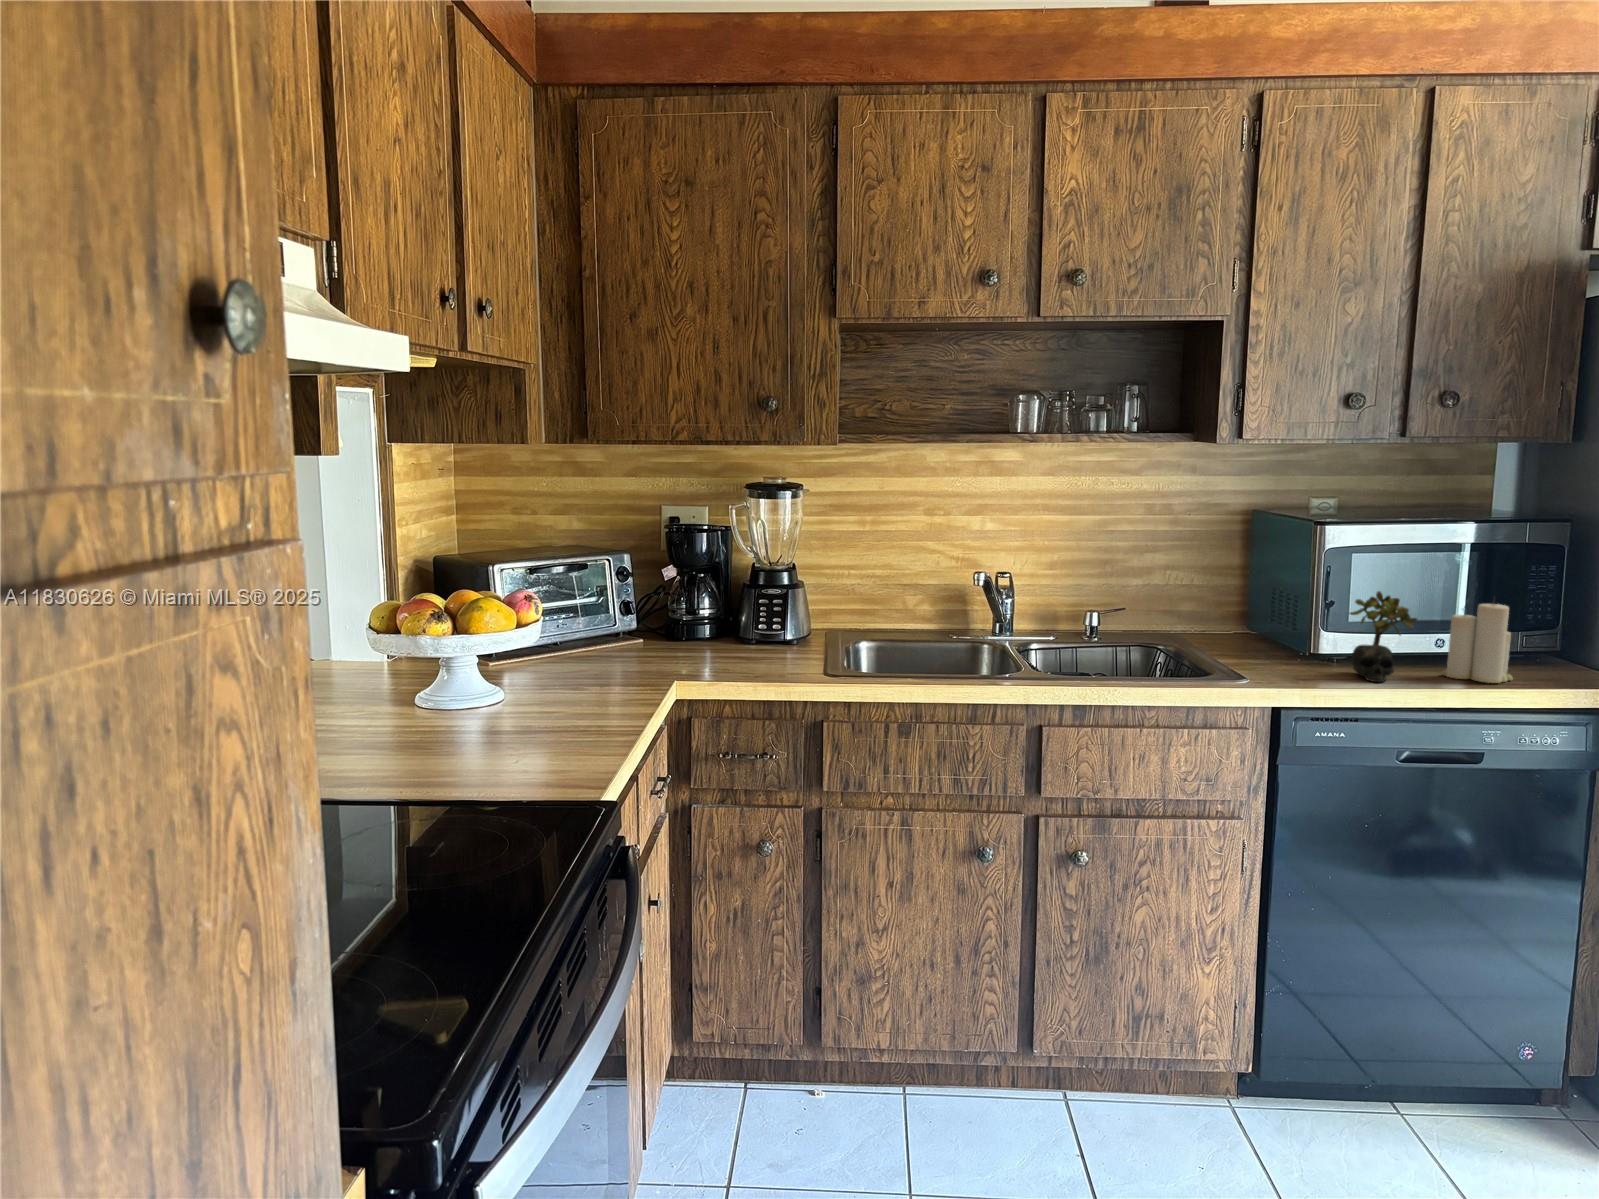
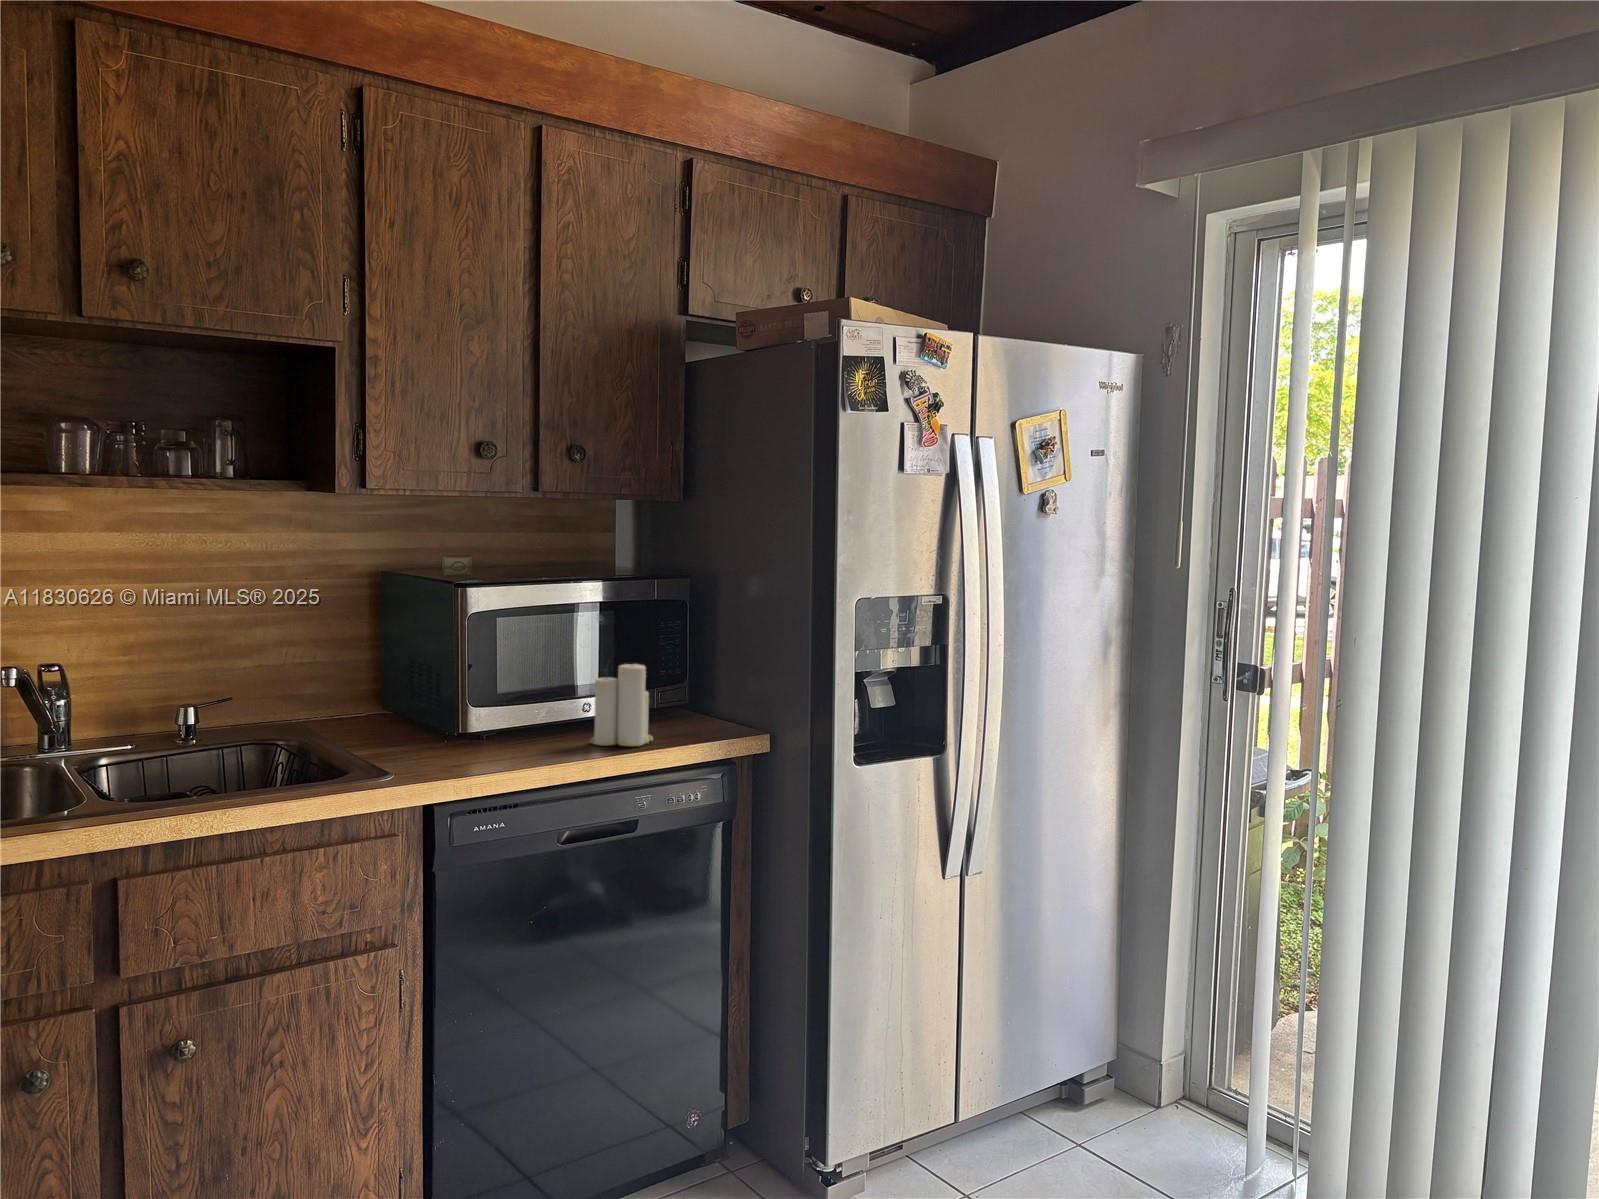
succulent plant: present [1350,591,1417,682] -> none [496,659,565,760]

